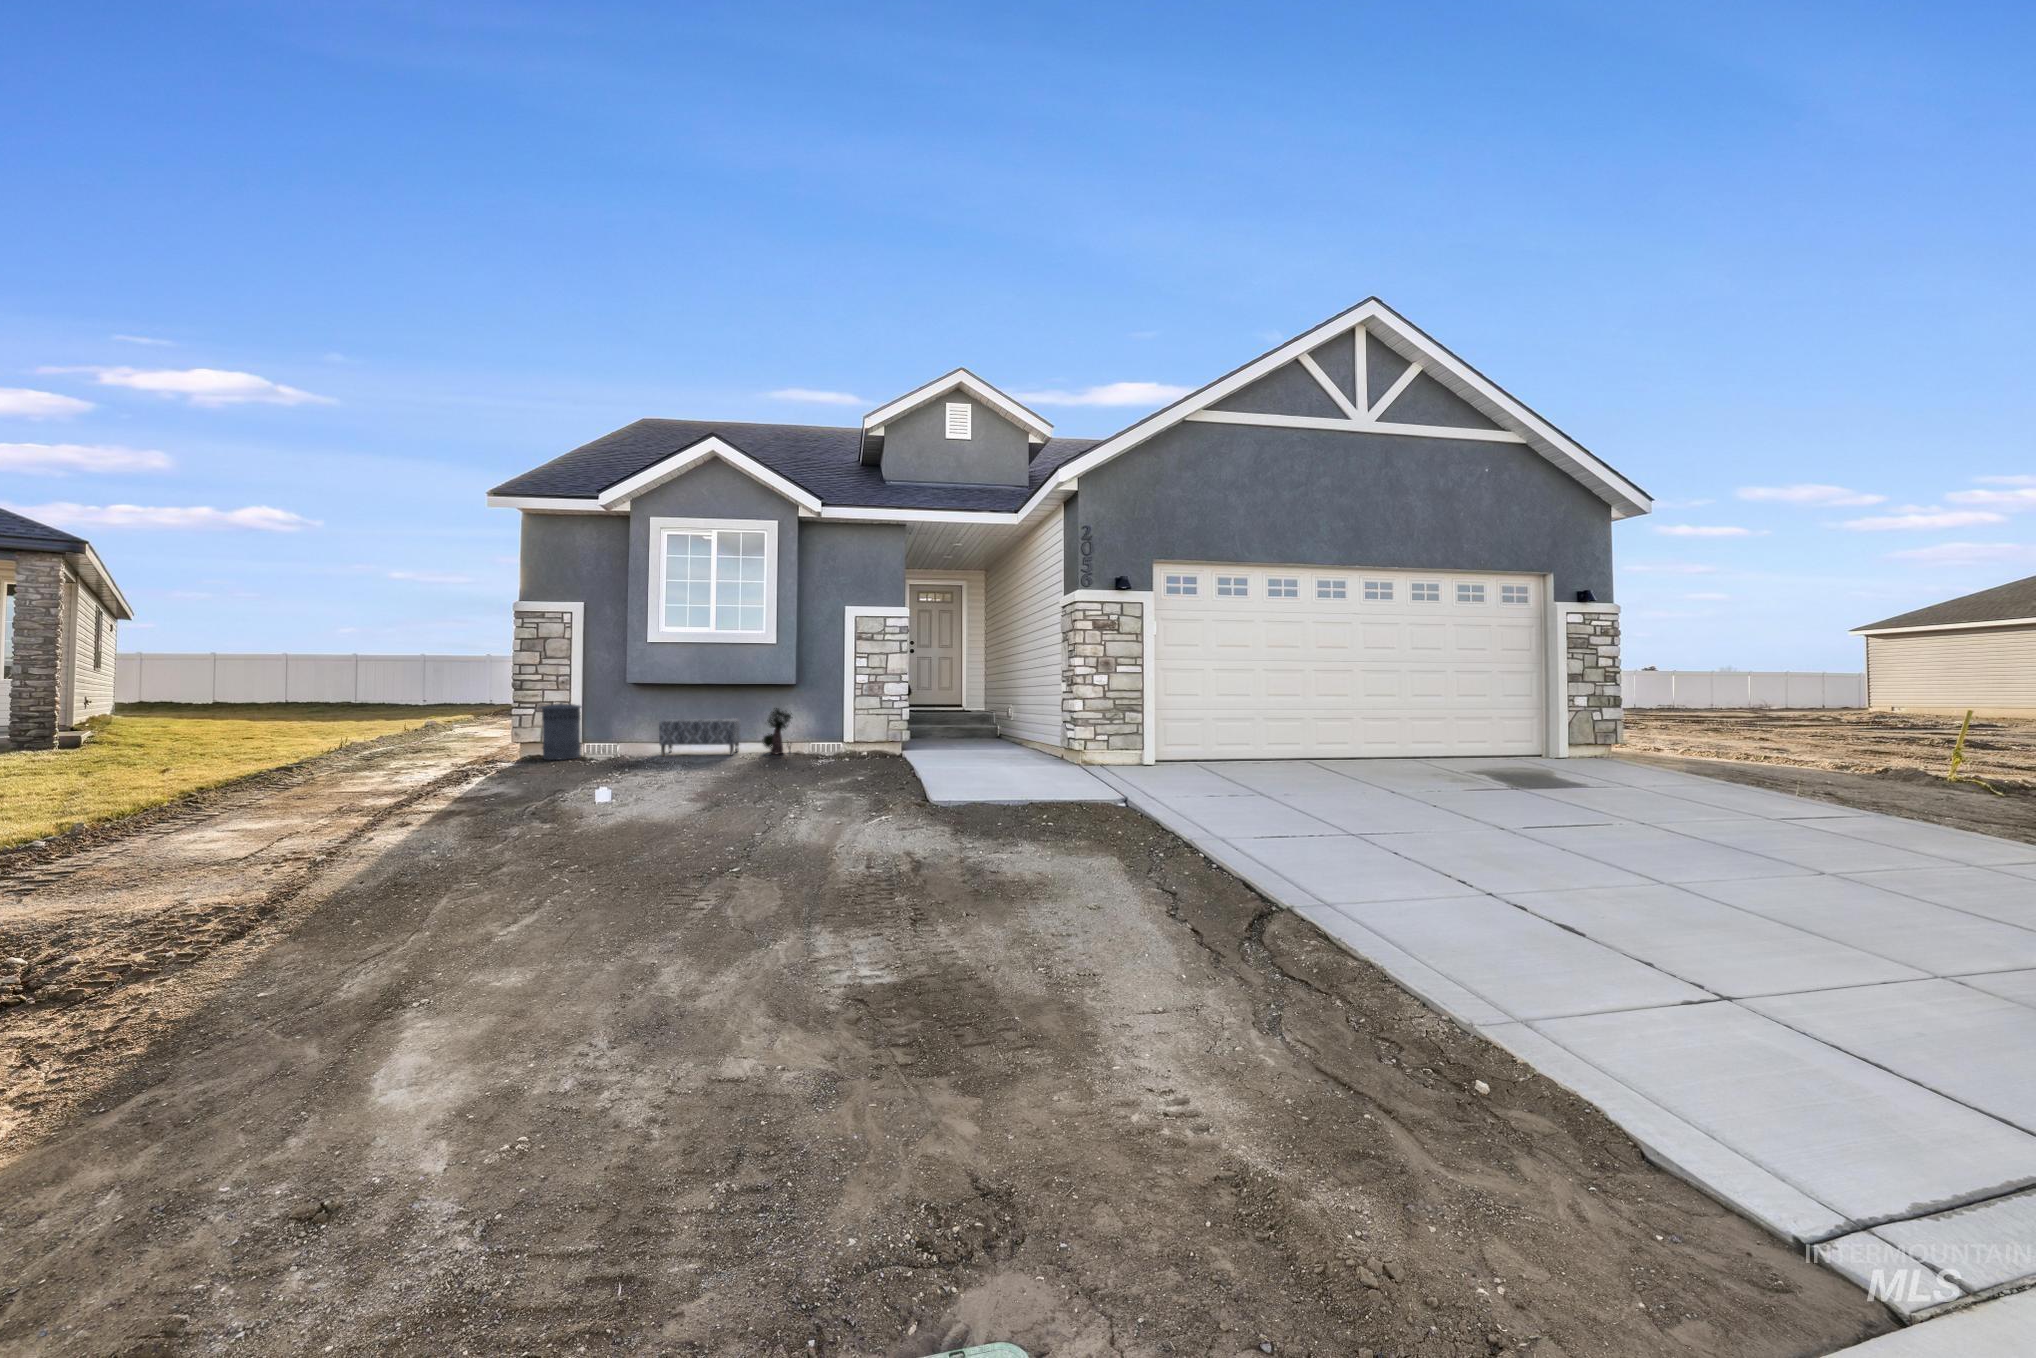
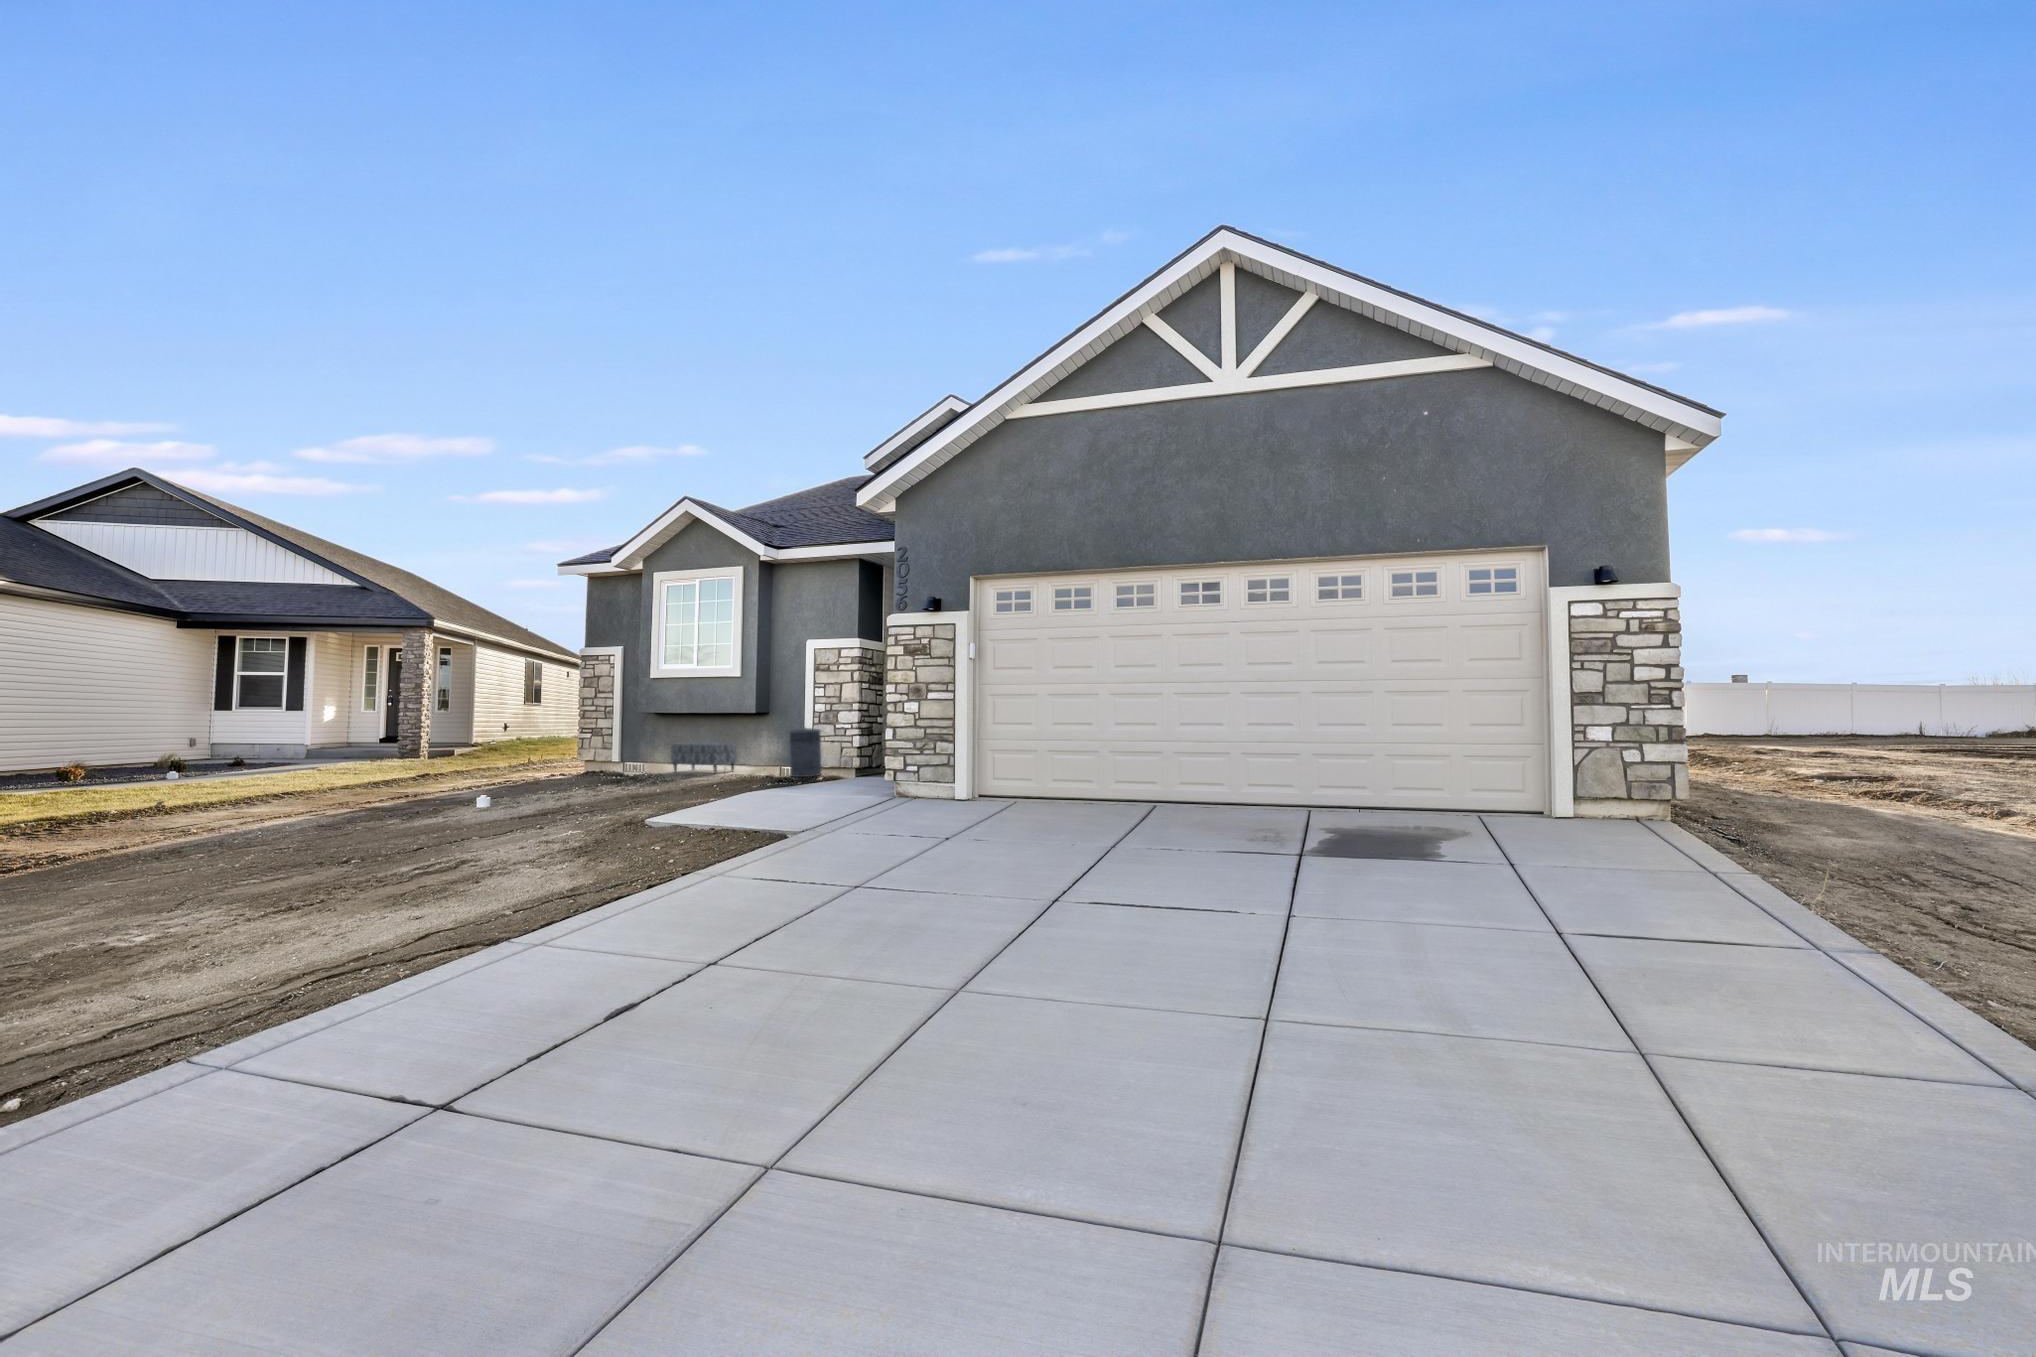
trash can: present [540,703,582,760] -> present [789,728,822,777]
potted plant: present [762,708,793,754] -> none [734,733,767,775]

